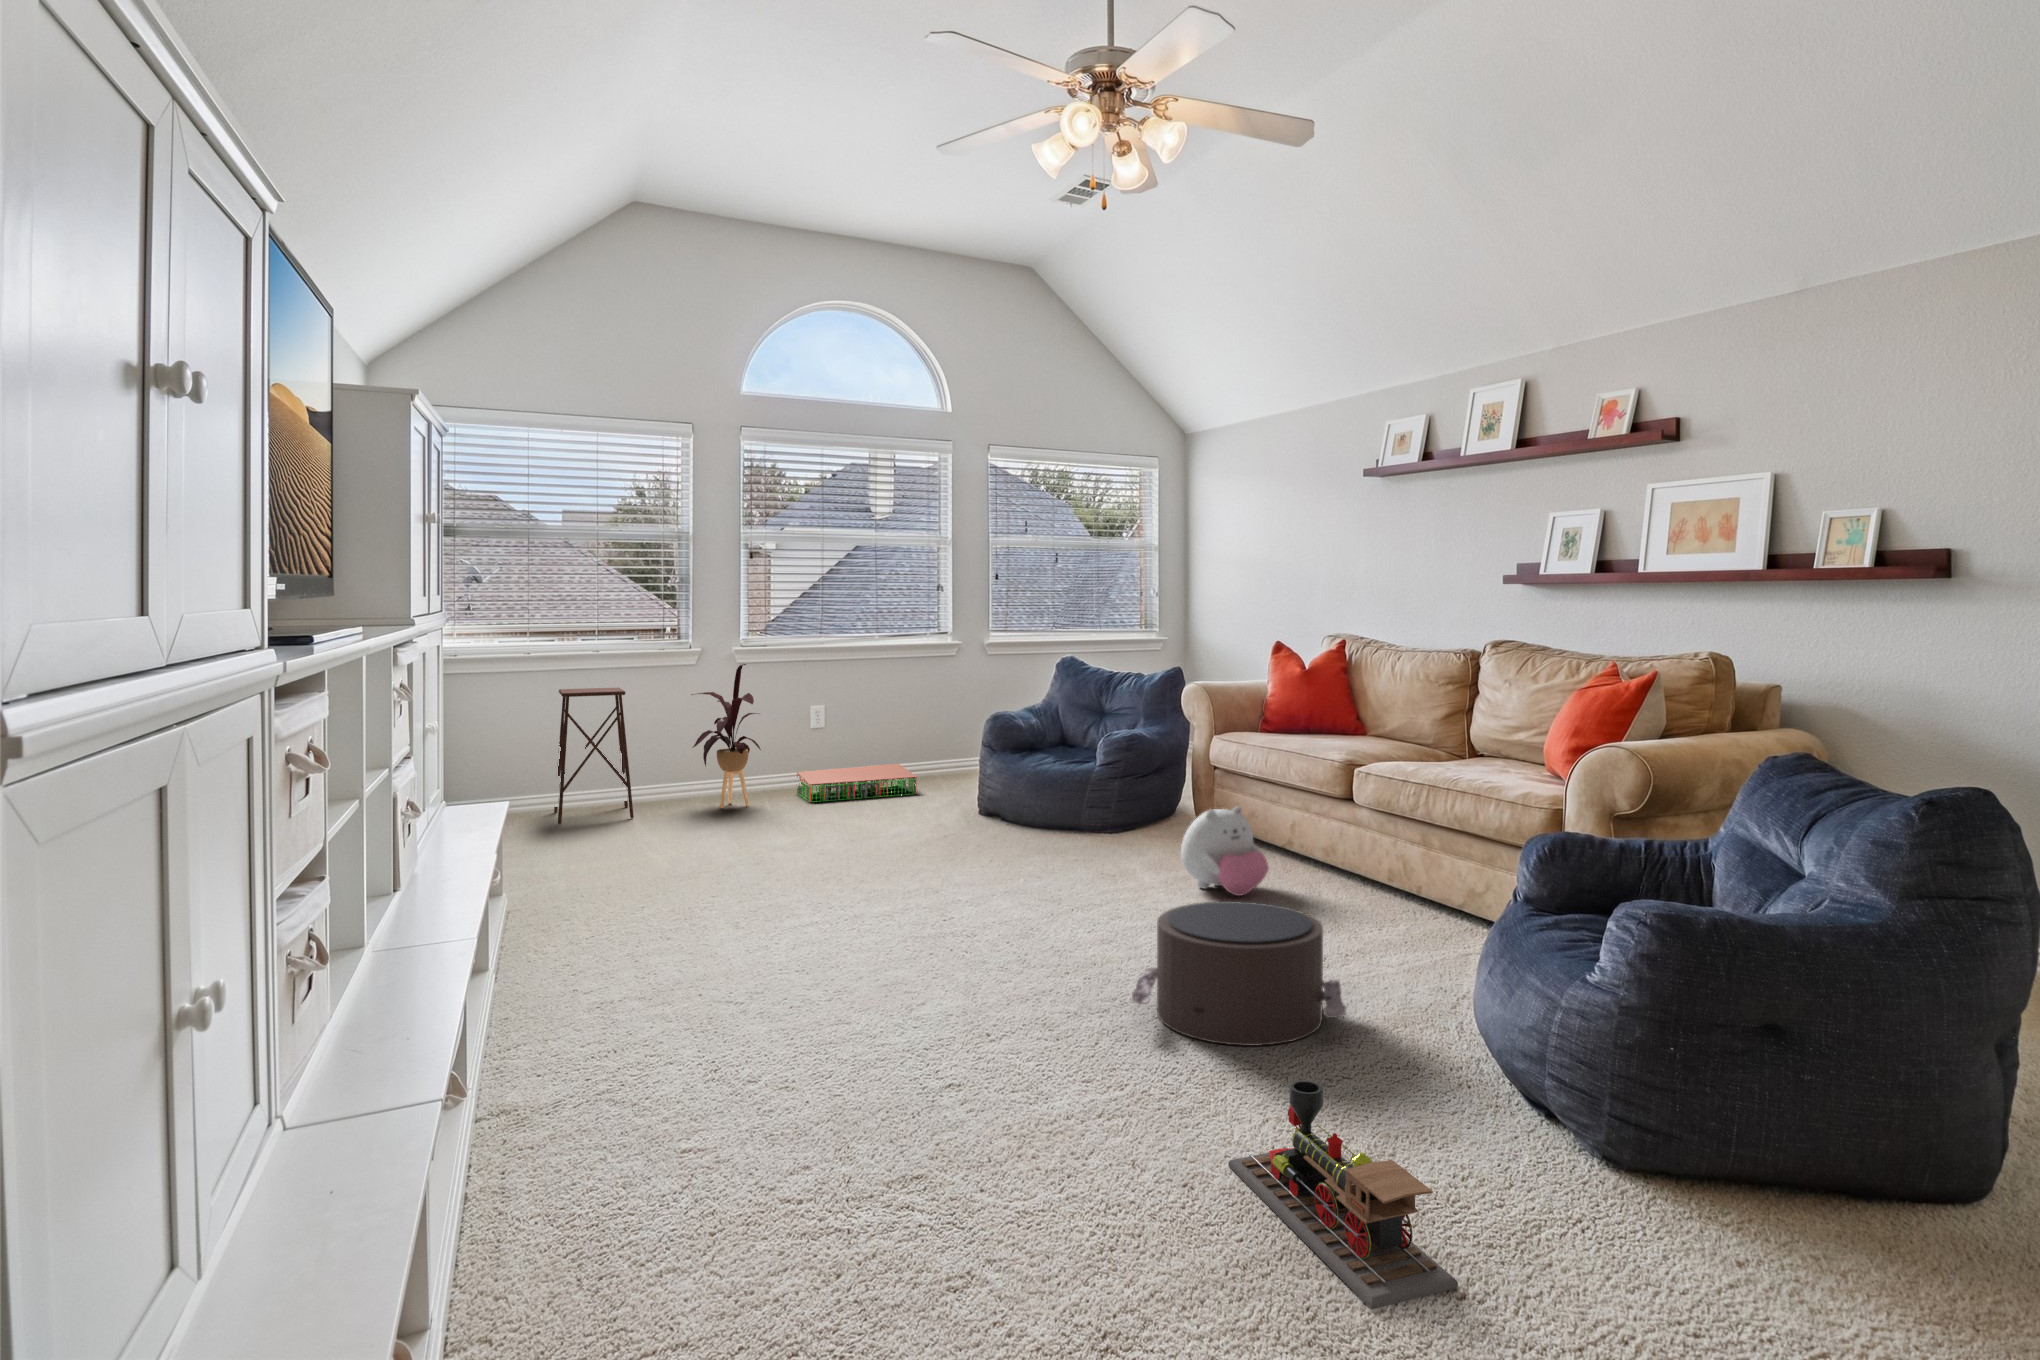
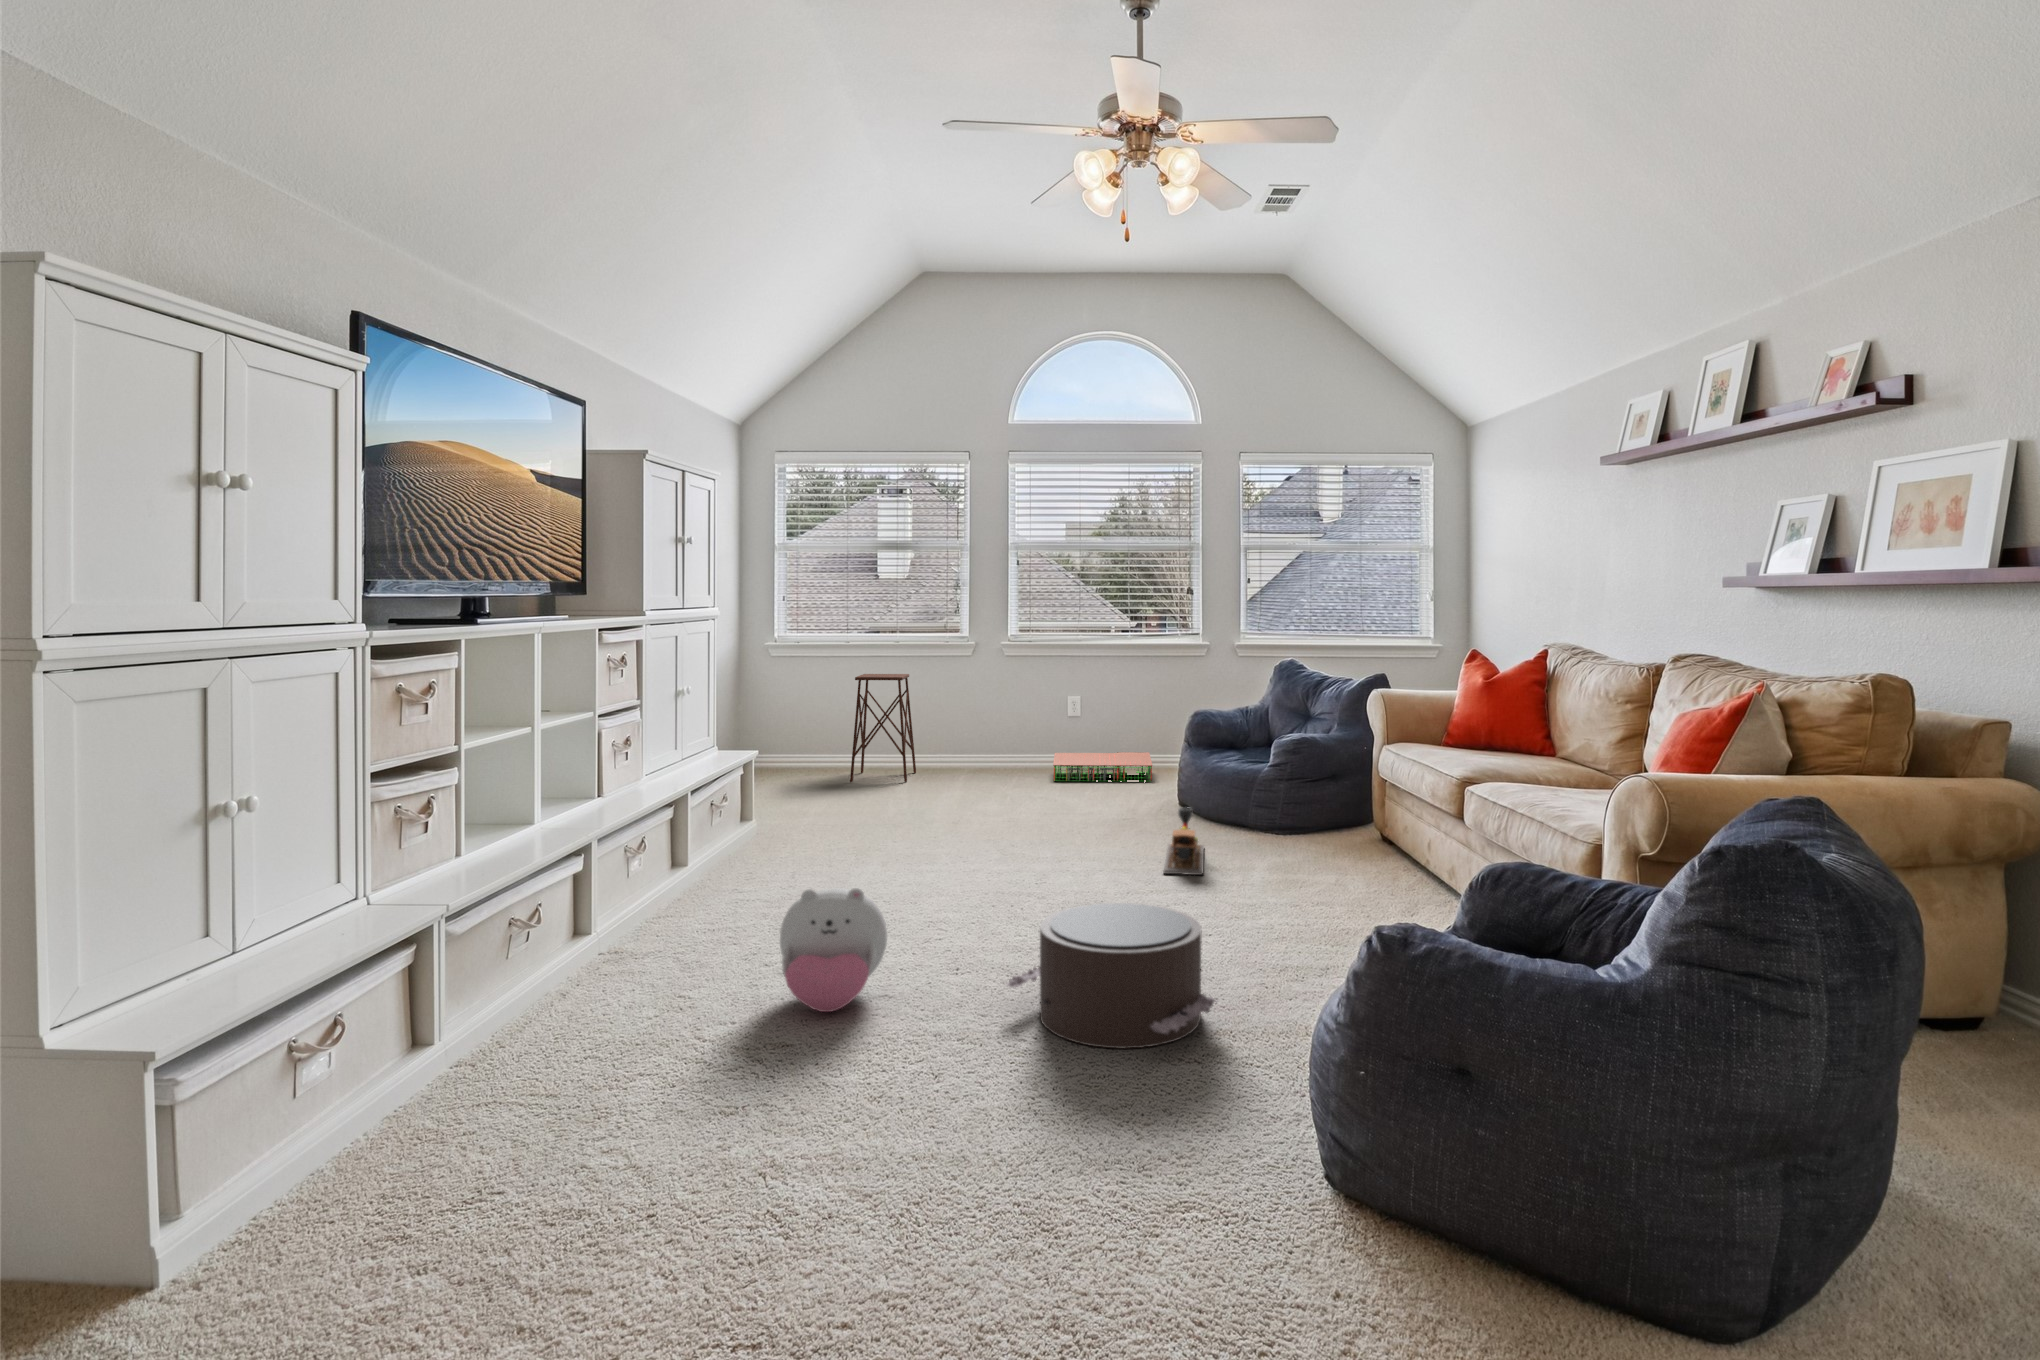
house plant: present [691,664,761,808] -> none [952,657,1016,780]
plush toy: present [1181,806,1269,896] -> present [780,888,887,1012]
toy train: present [1228,1080,1458,1309] -> present [1163,807,1204,875]

